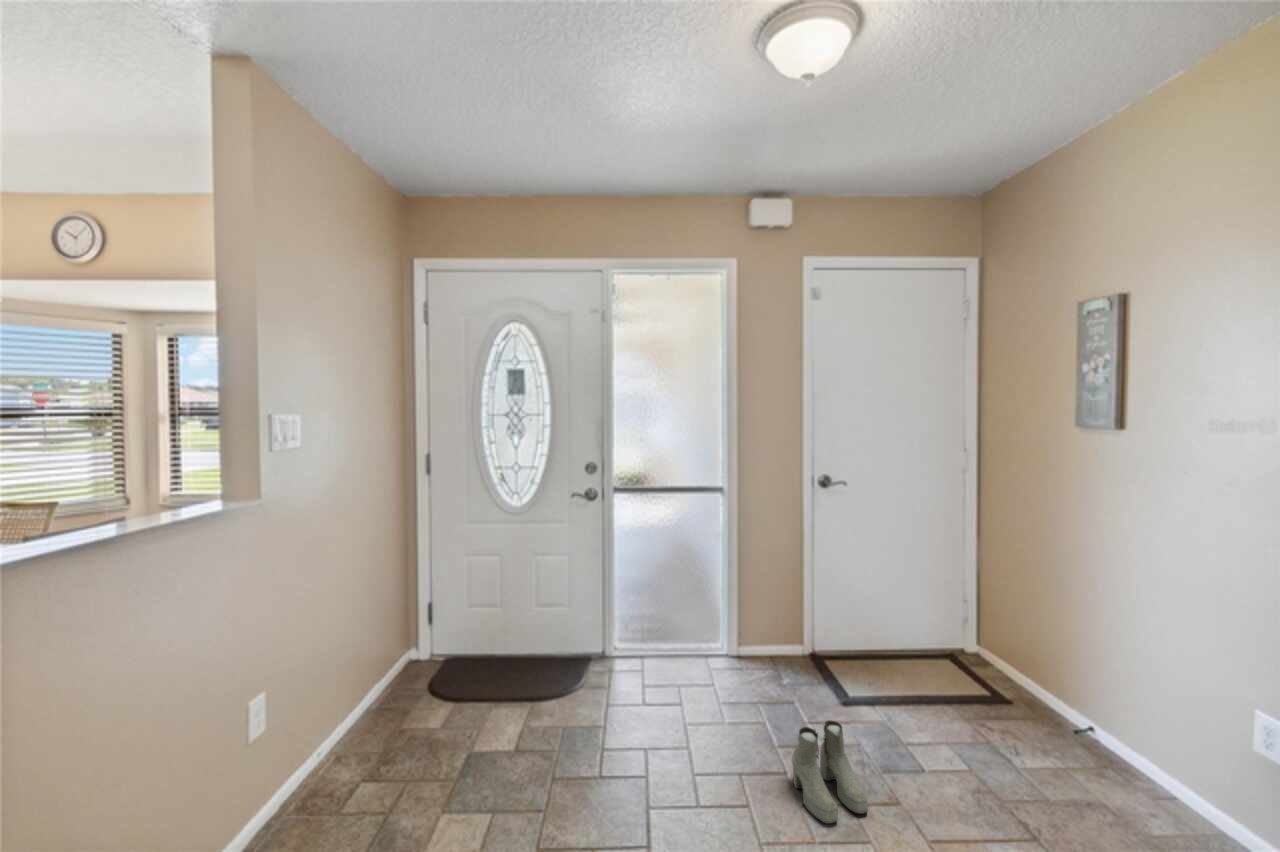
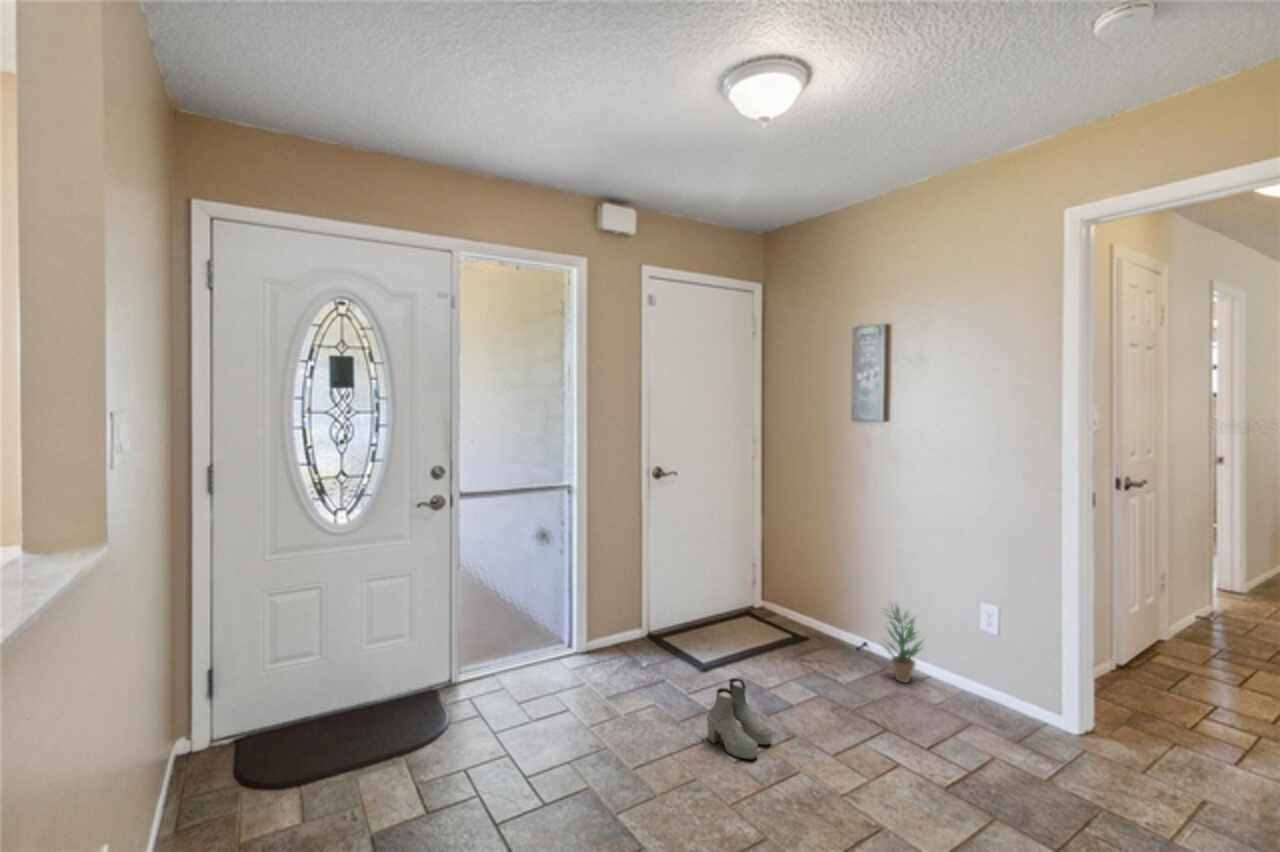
potted plant: none [1095,677,1188,806] -> present [883,606,922,682]

